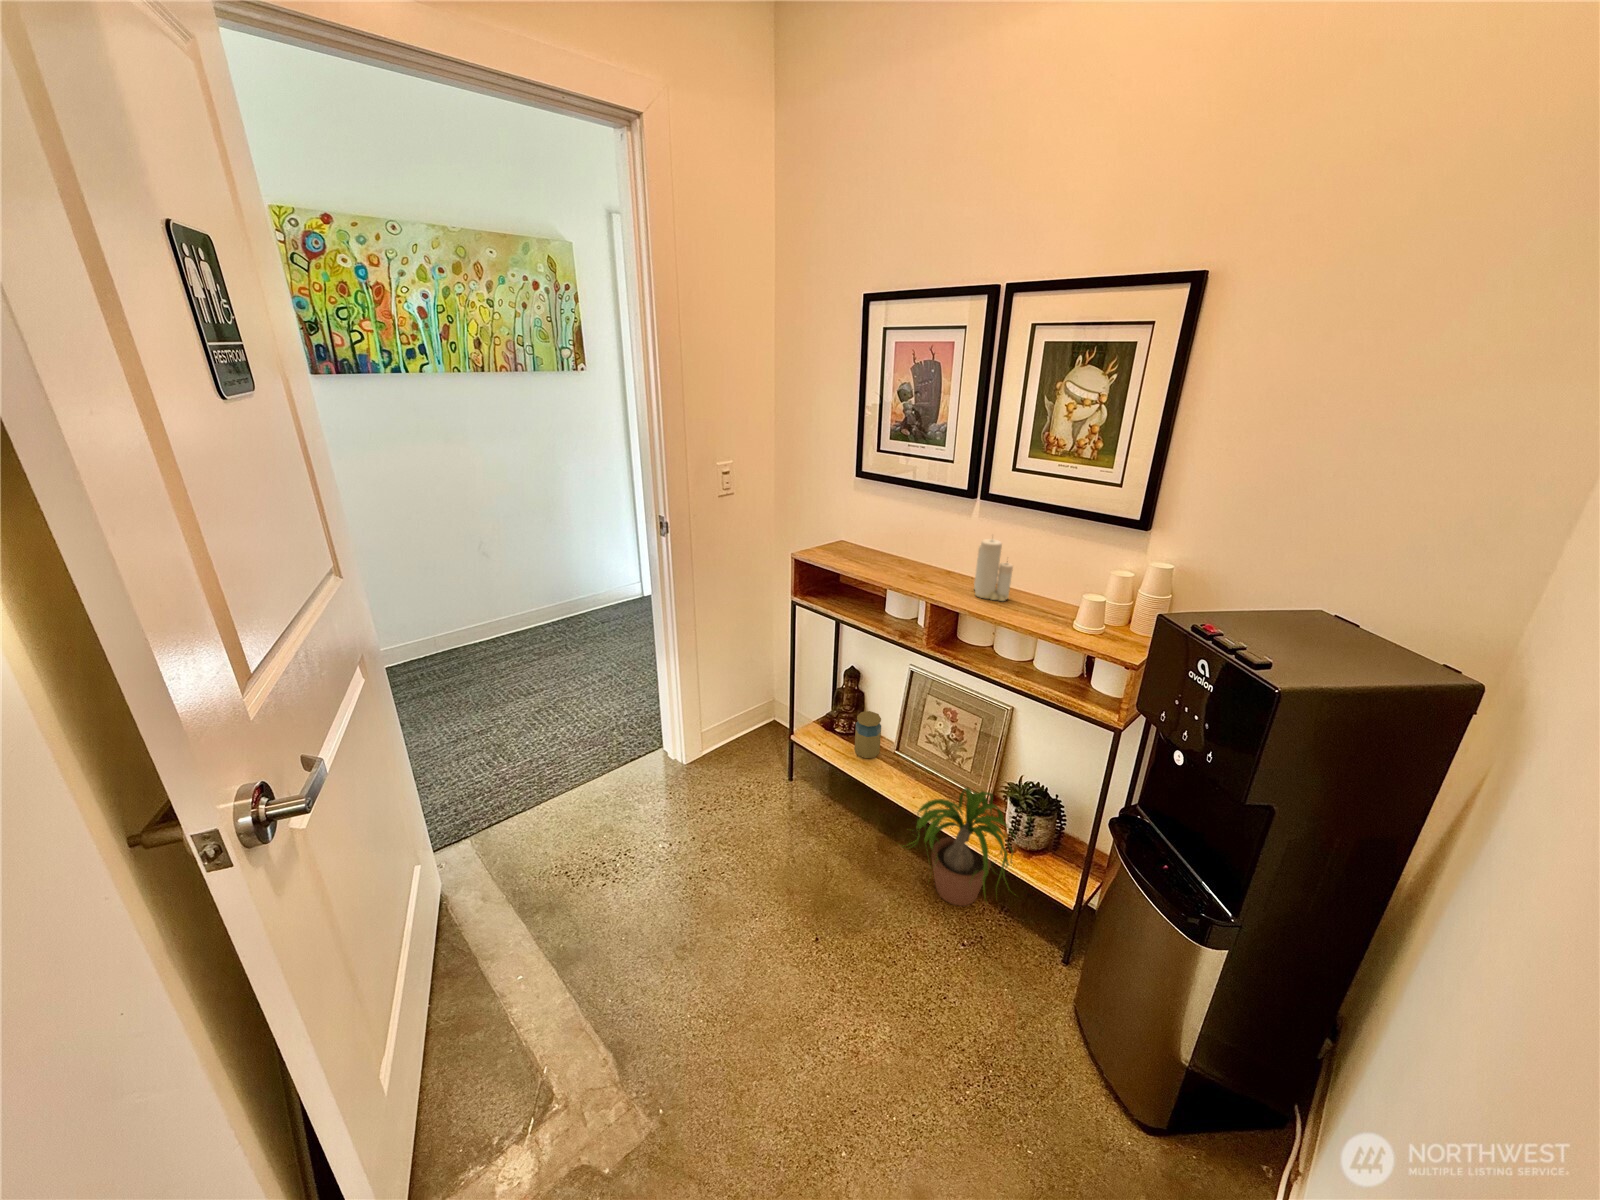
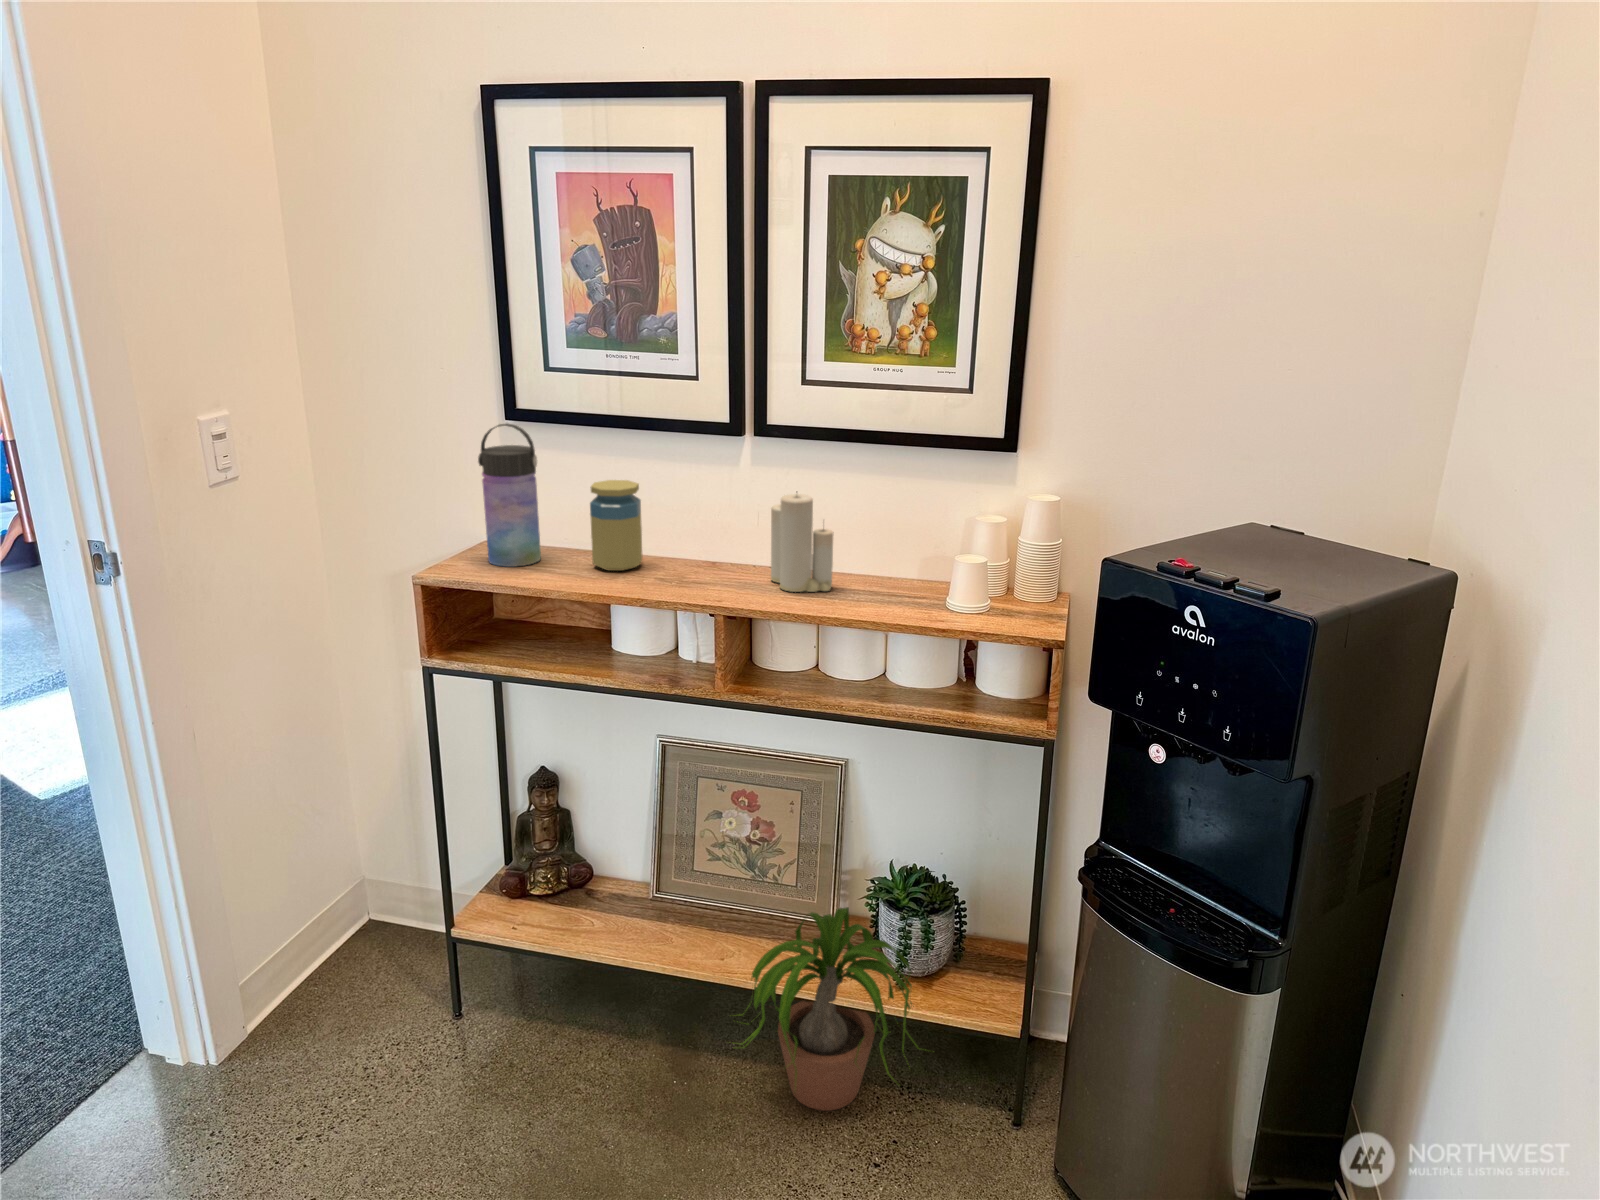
water bottle: none [831,481,862,558] -> present [478,424,541,567]
jar: present [854,711,881,758] -> present [590,480,642,571]

